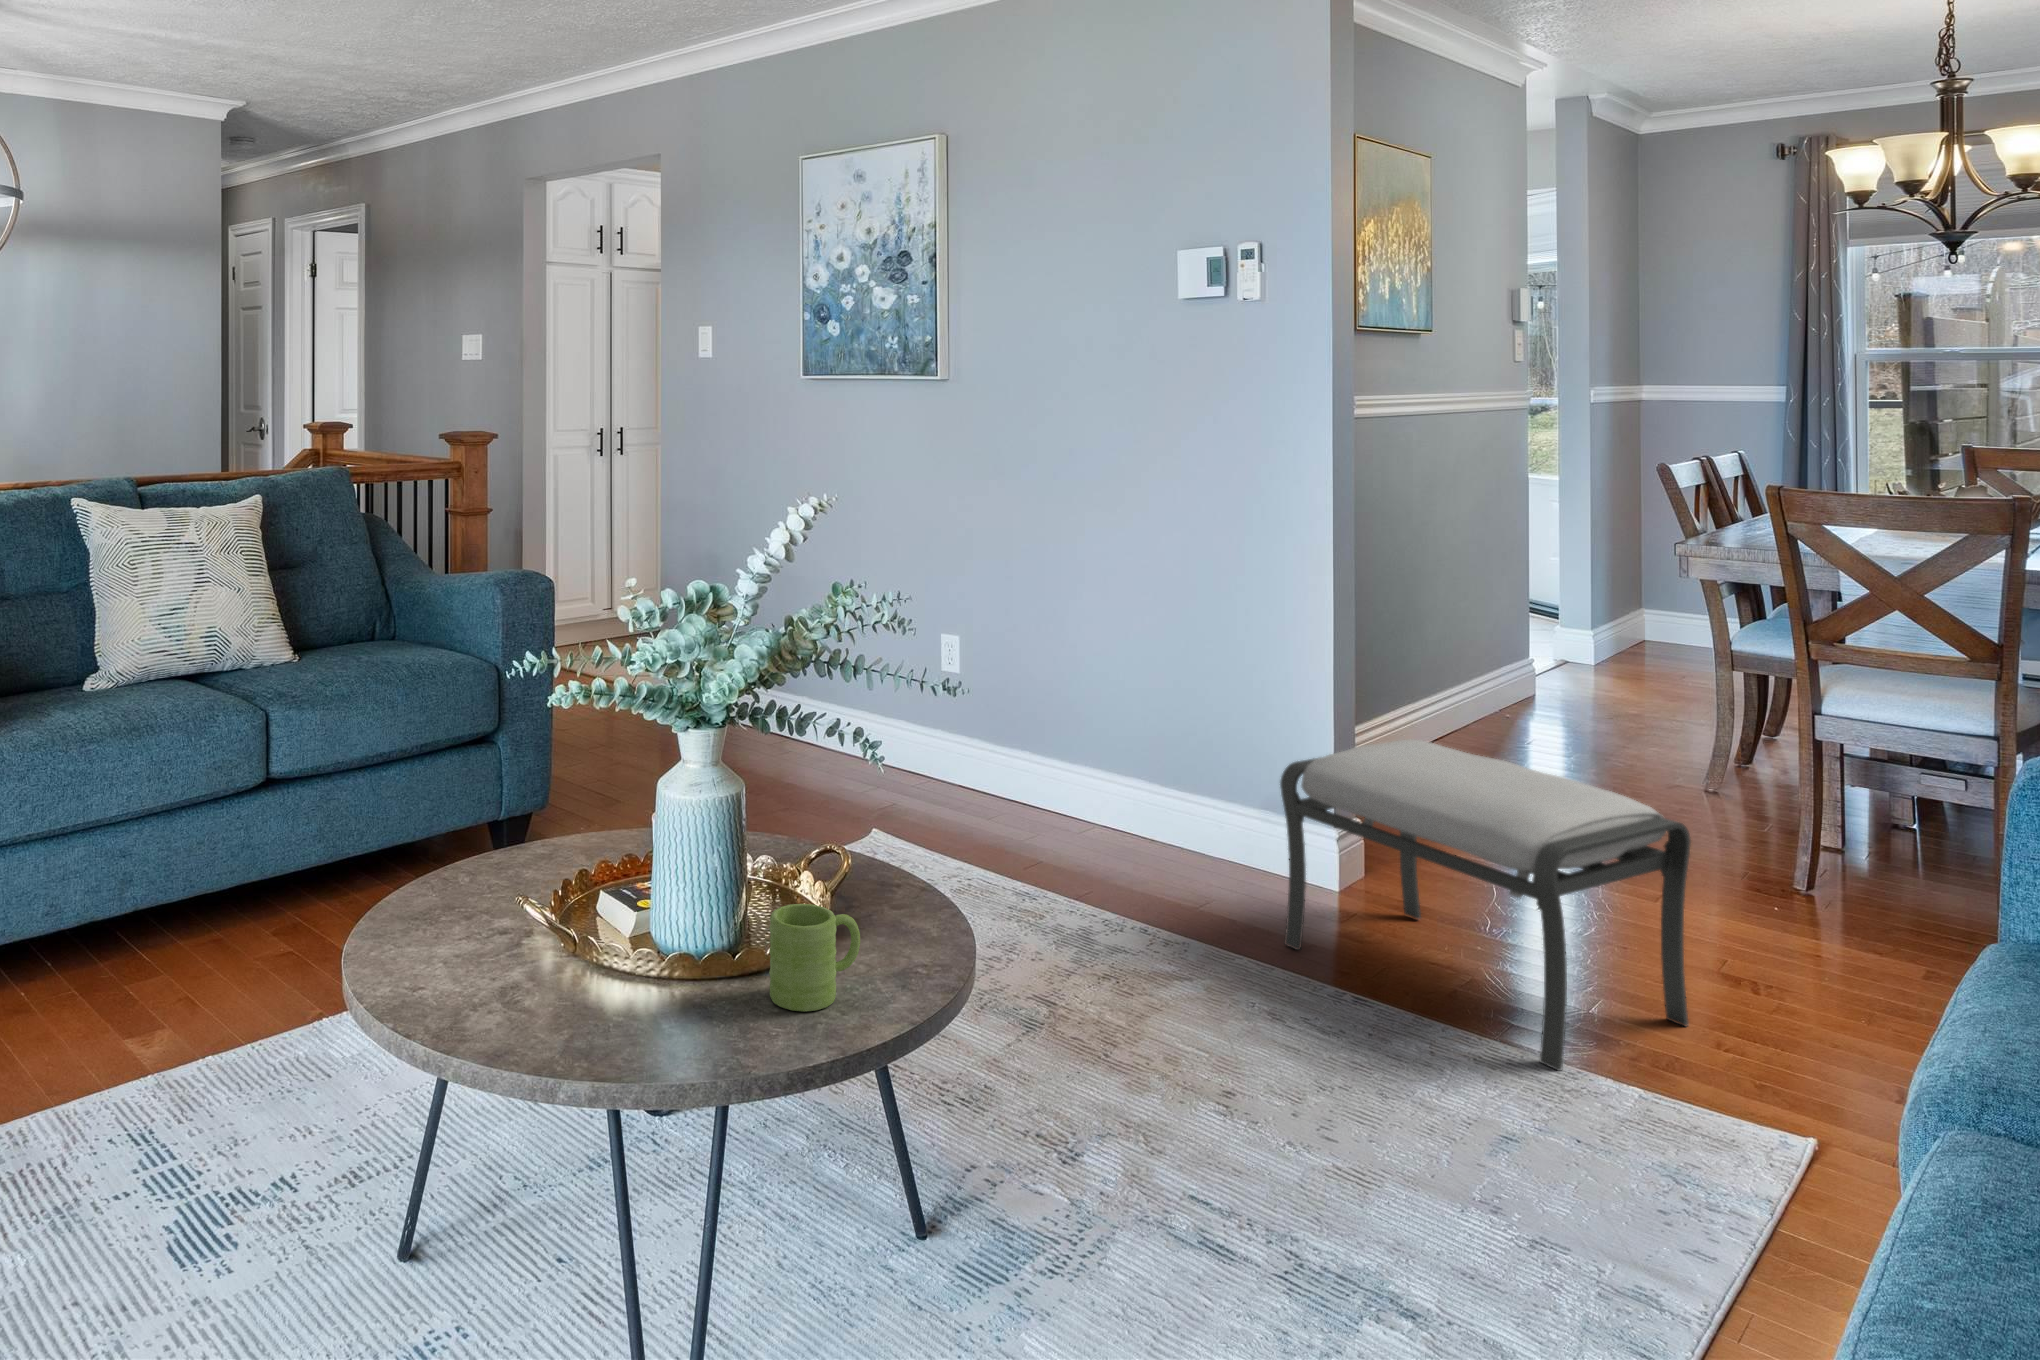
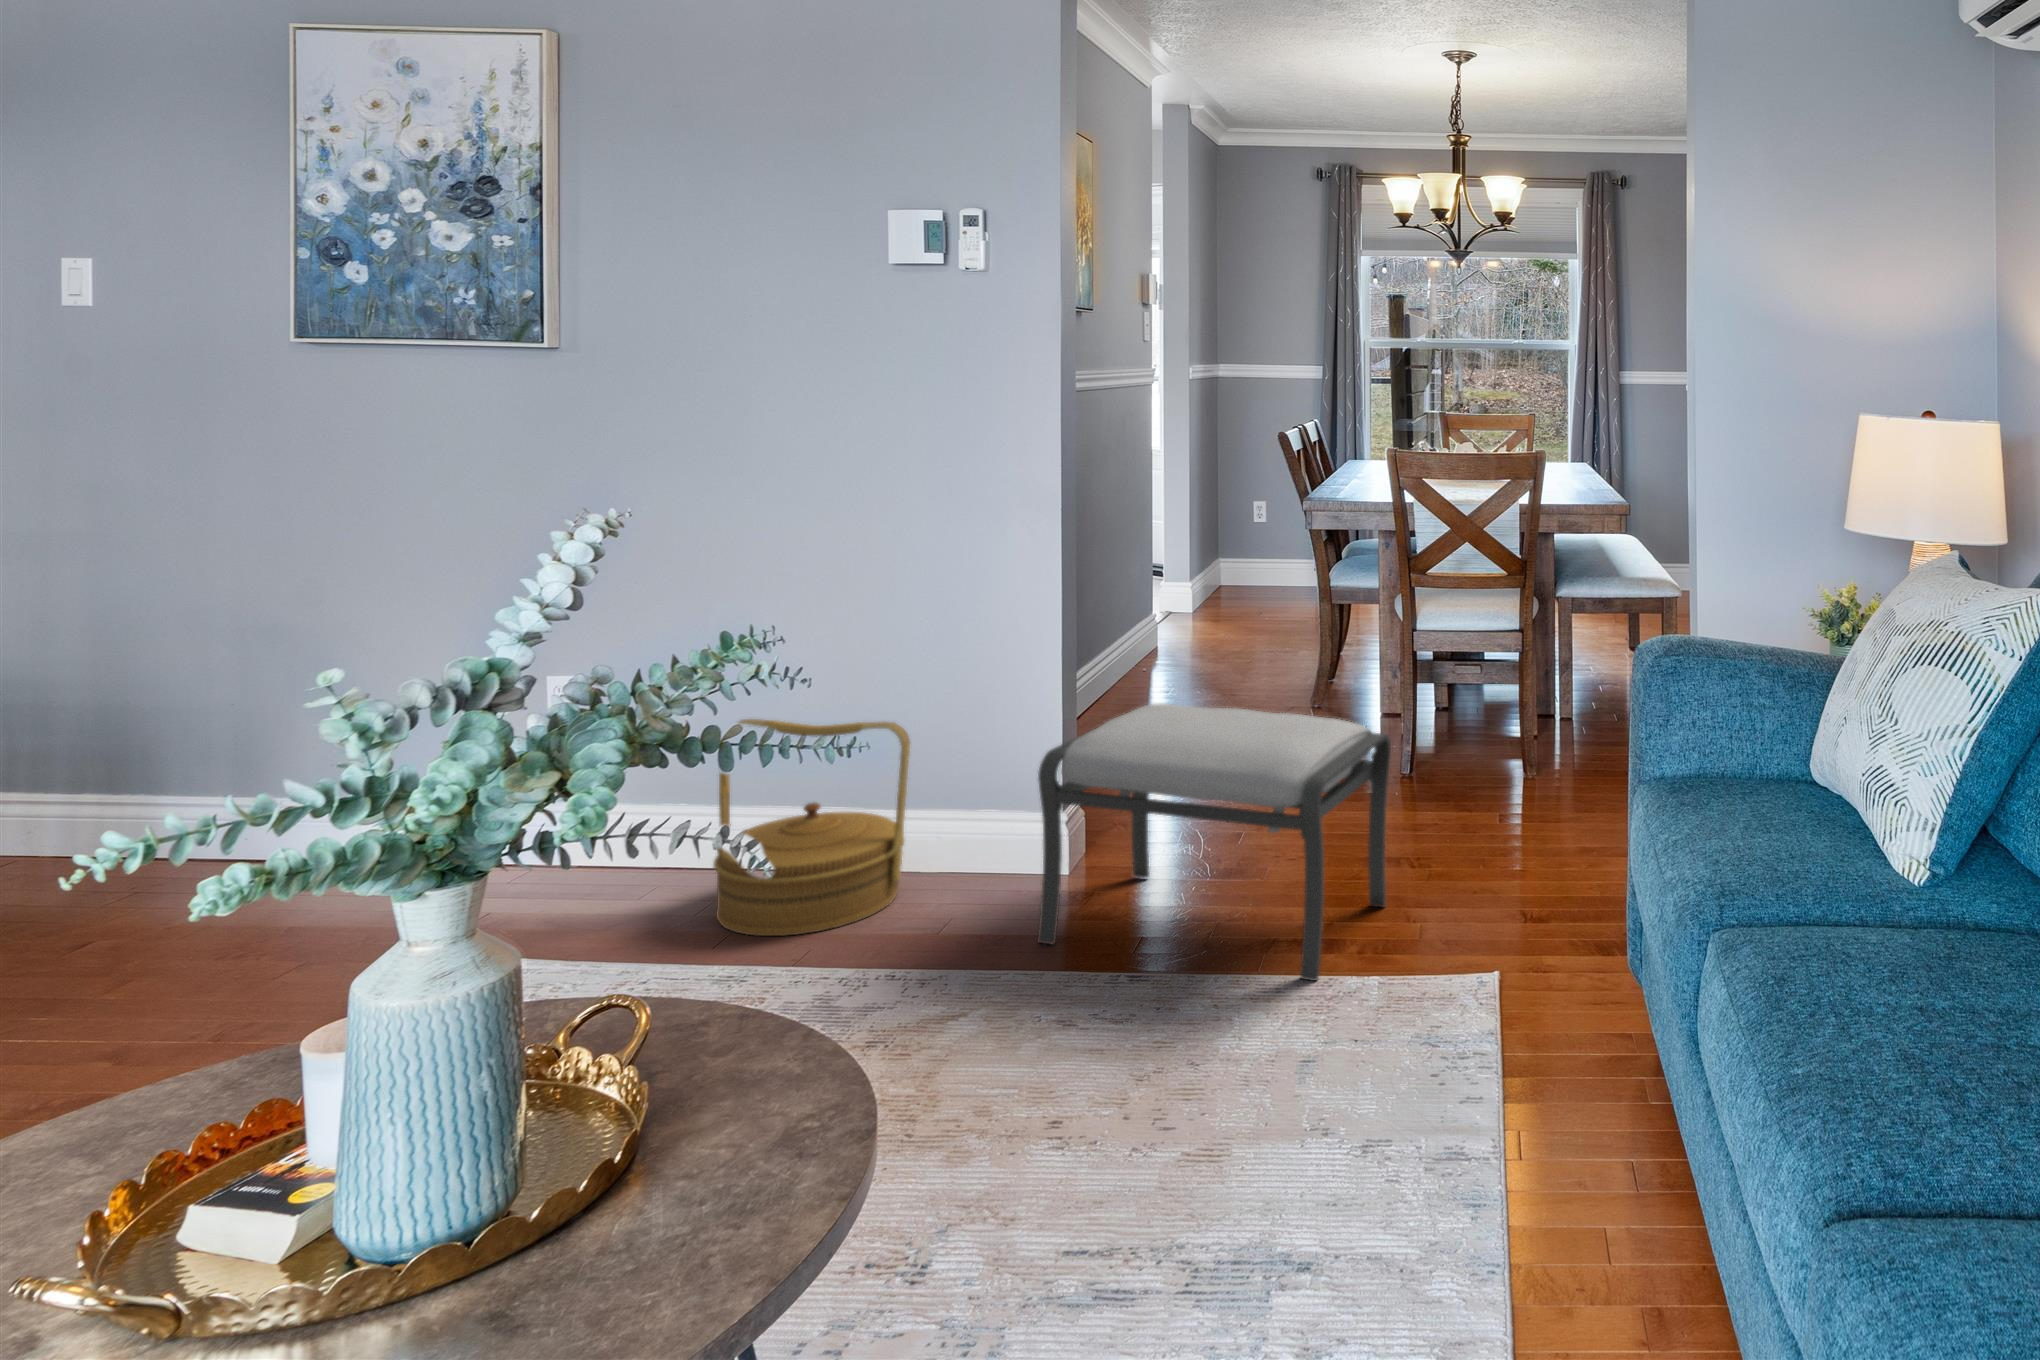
woven basket: none [1039,689,1189,882] -> present [713,719,910,936]
mug: present [769,904,860,1011] -> none [609,1090,749,1265]

